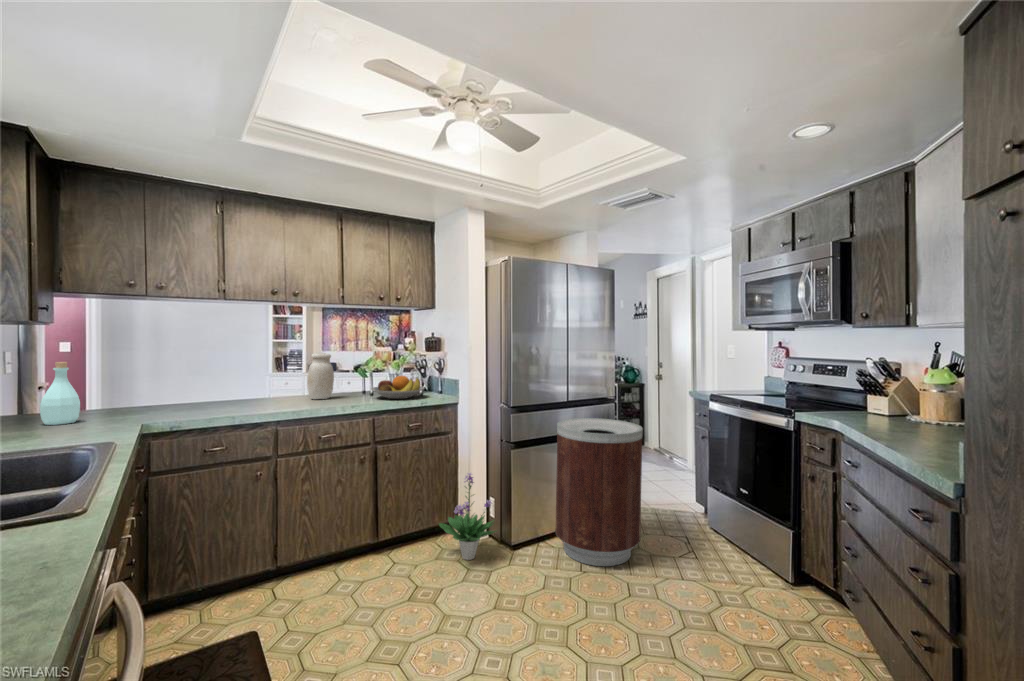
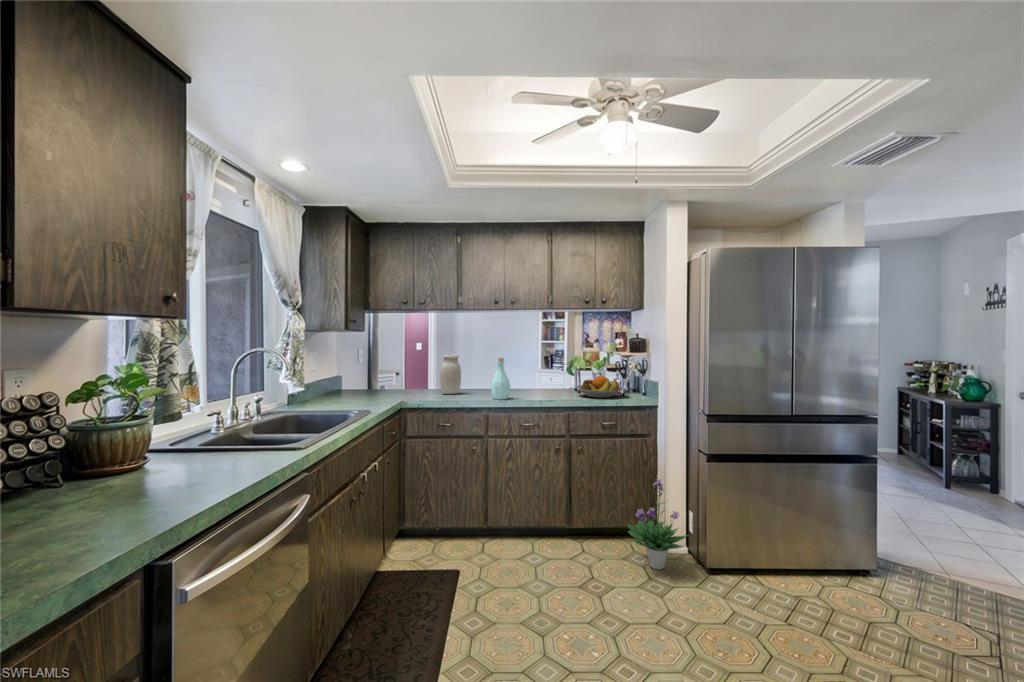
jar: present [307,353,334,399] -> present [440,354,461,394]
bottle: present [40,362,80,425] -> present [491,358,510,400]
trash can: present [555,418,643,566] -> none [764,437,898,636]

